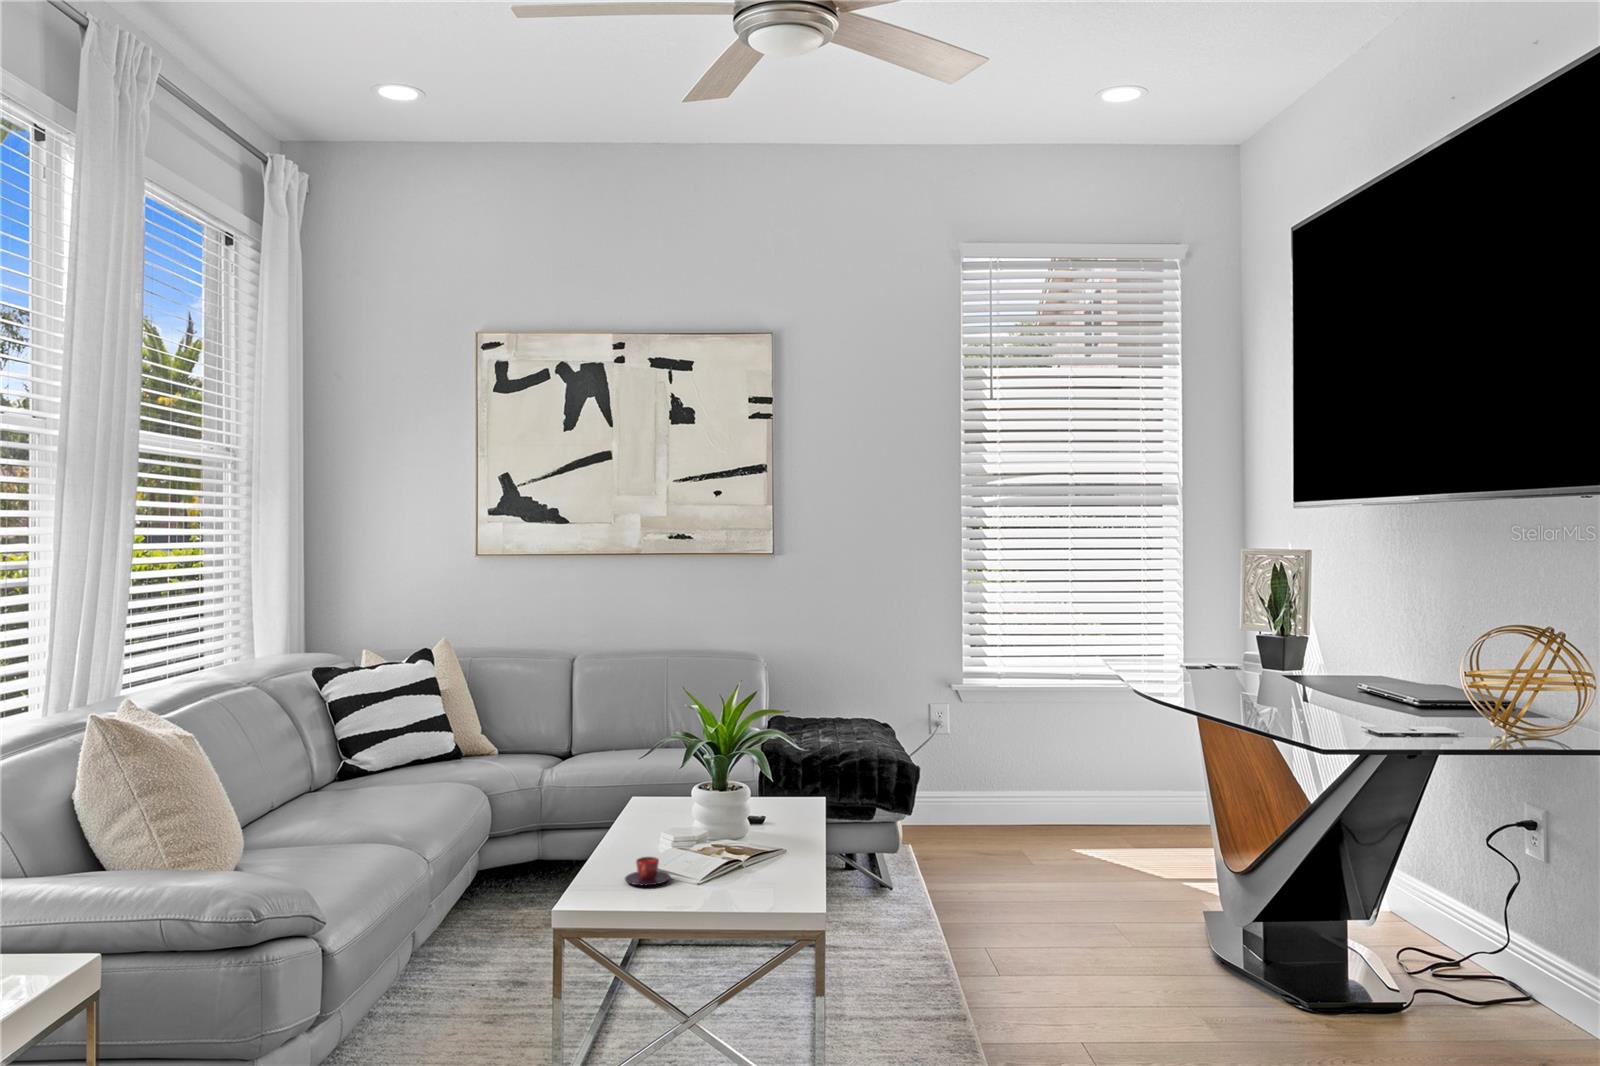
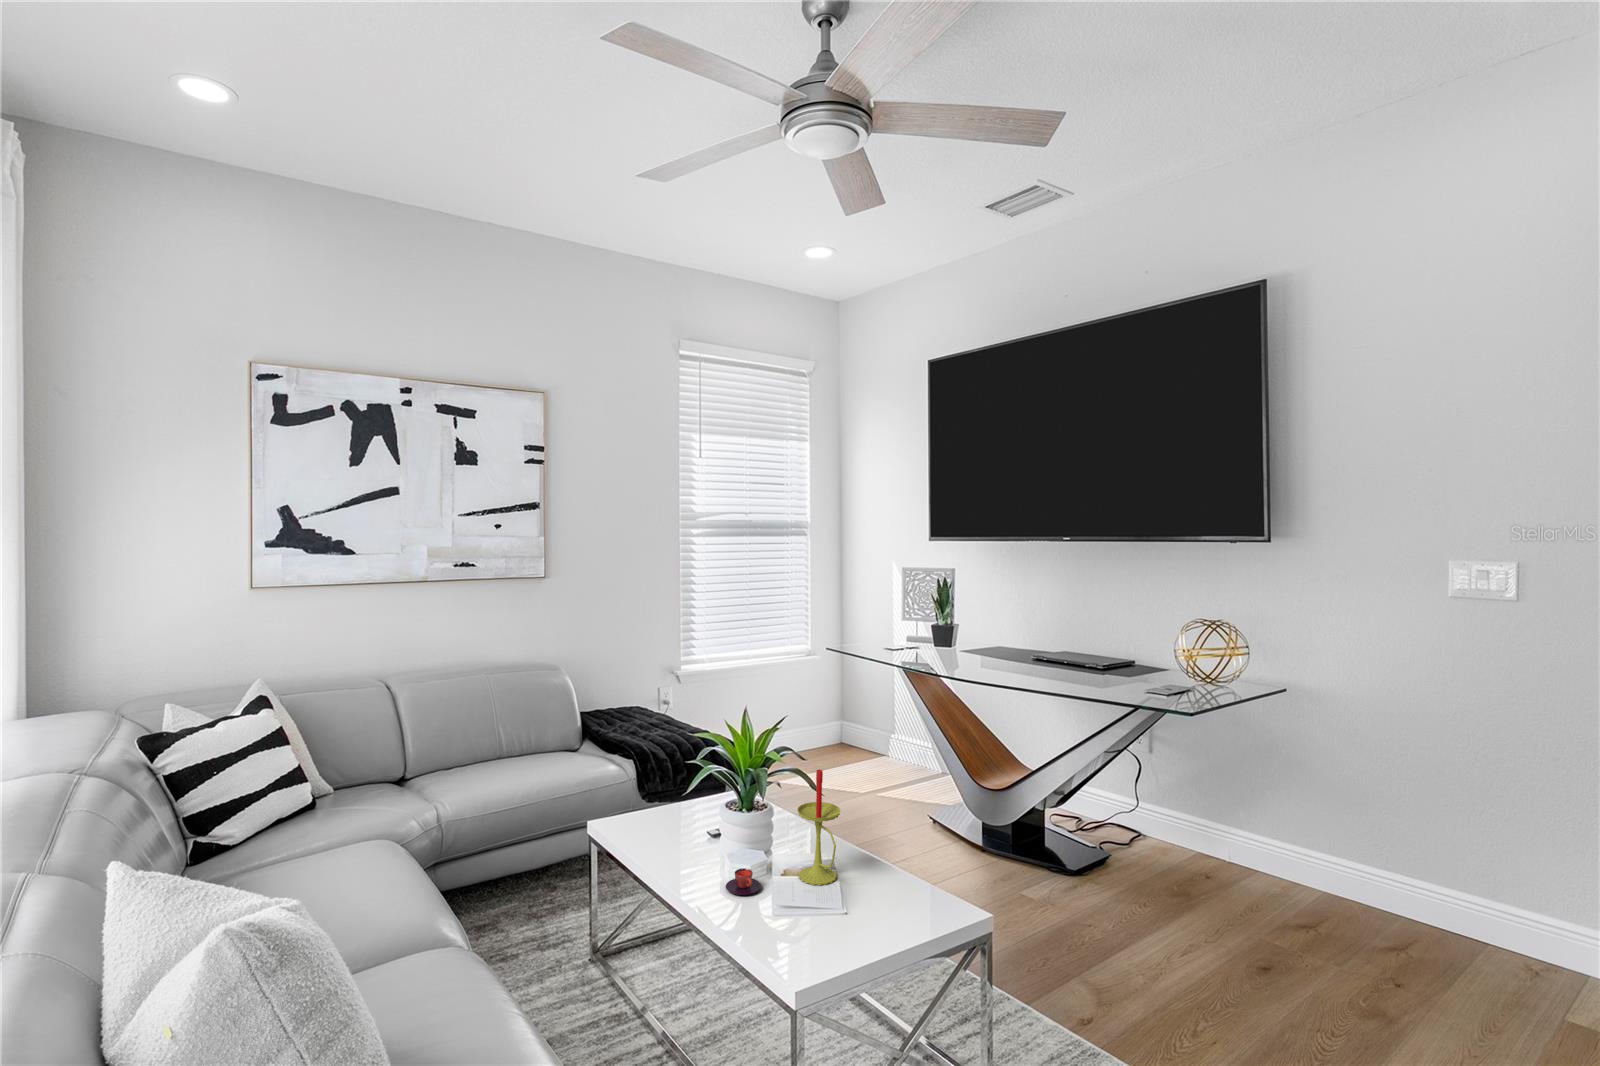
candle: none [715,740,773,898] -> present [797,770,840,885]

